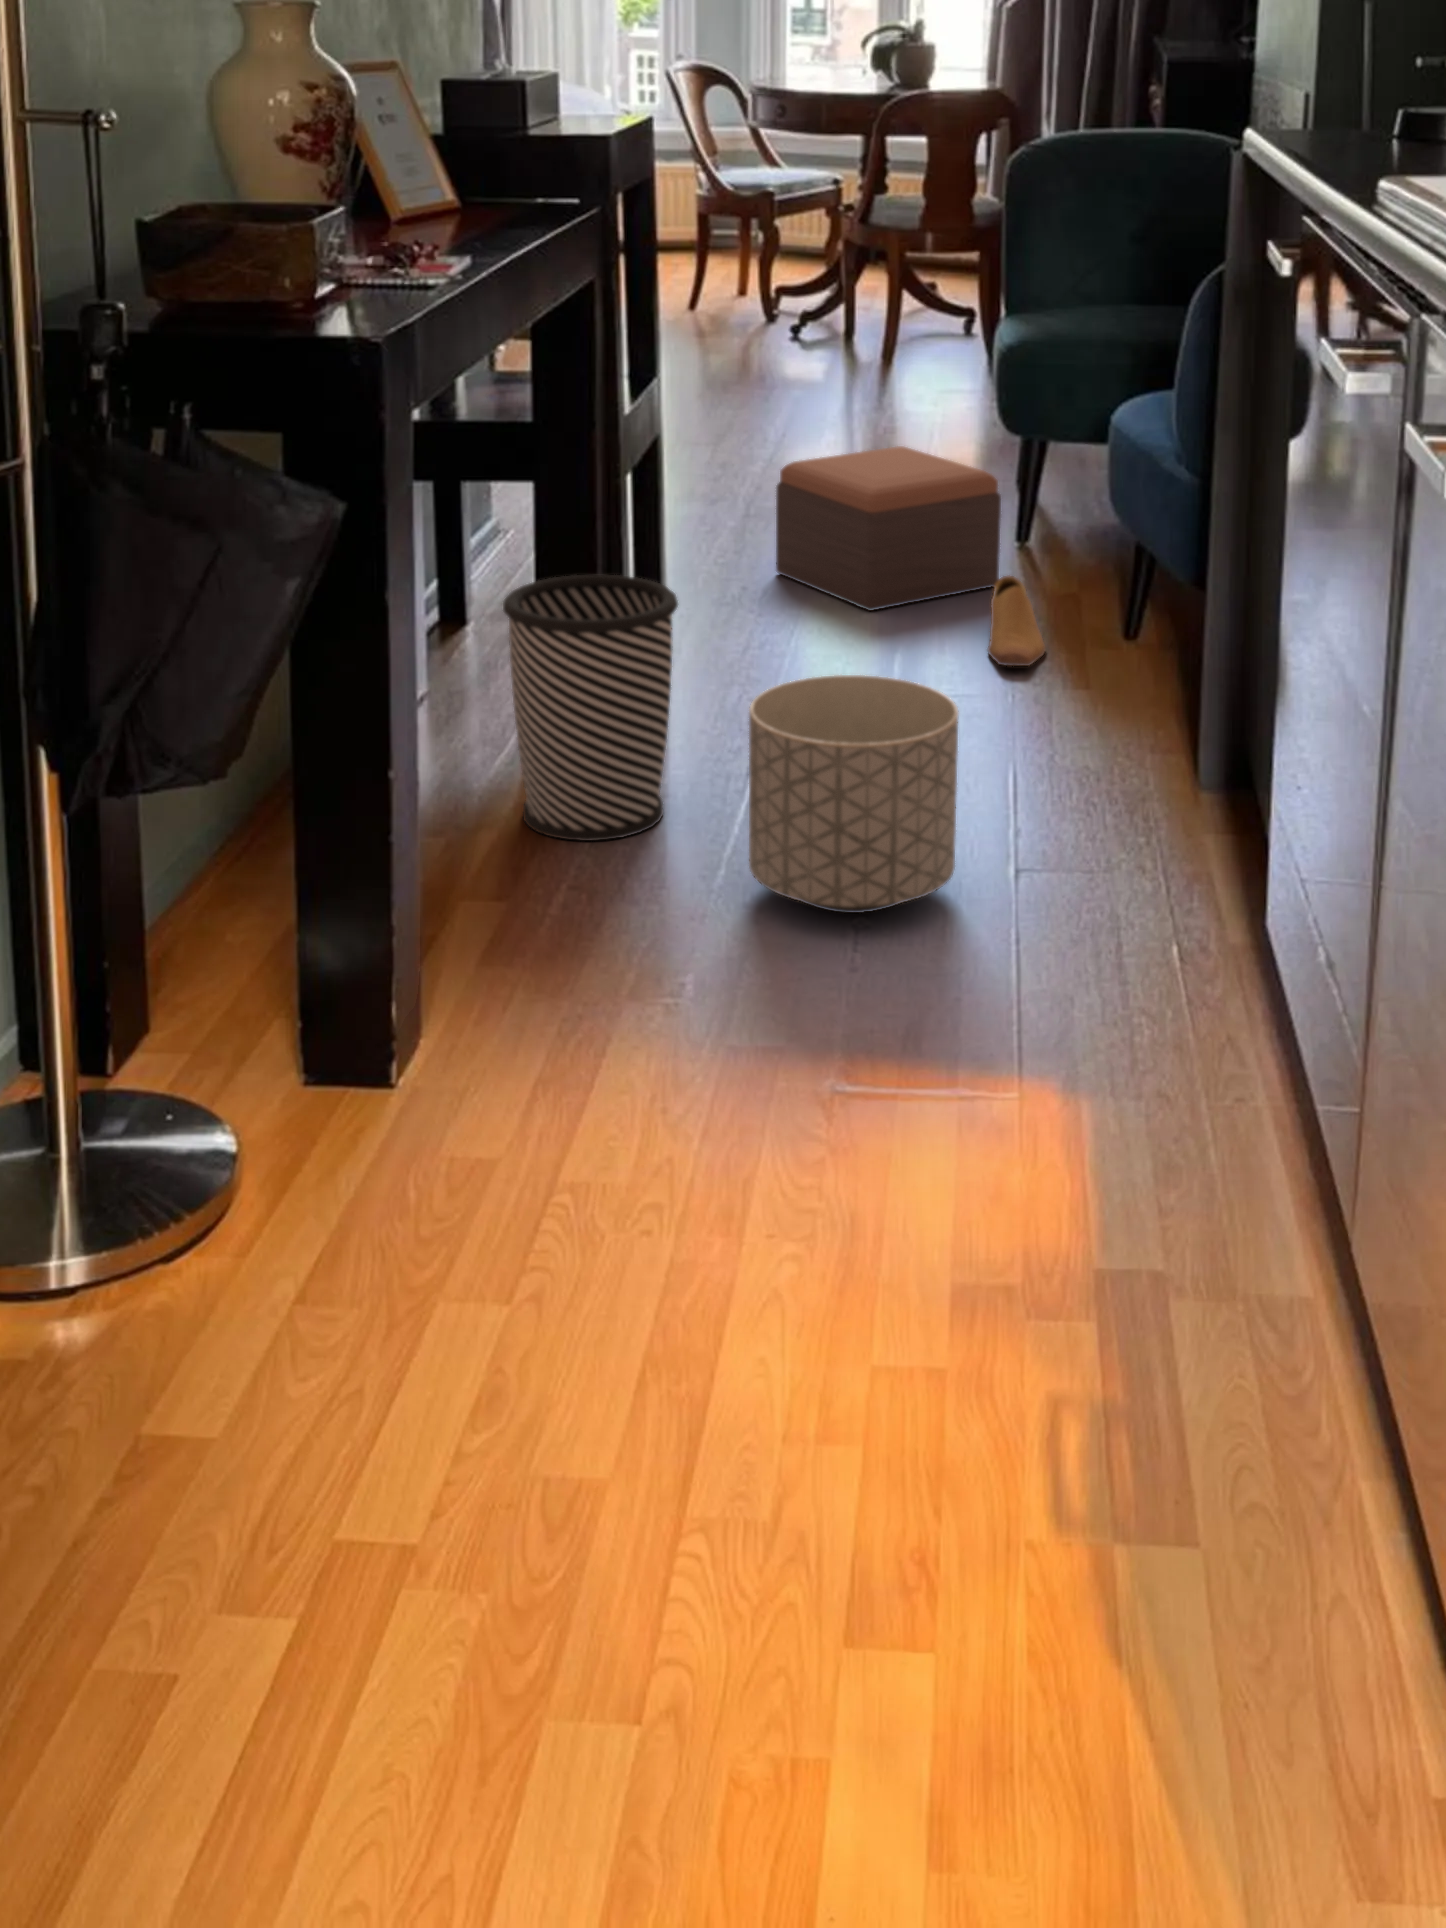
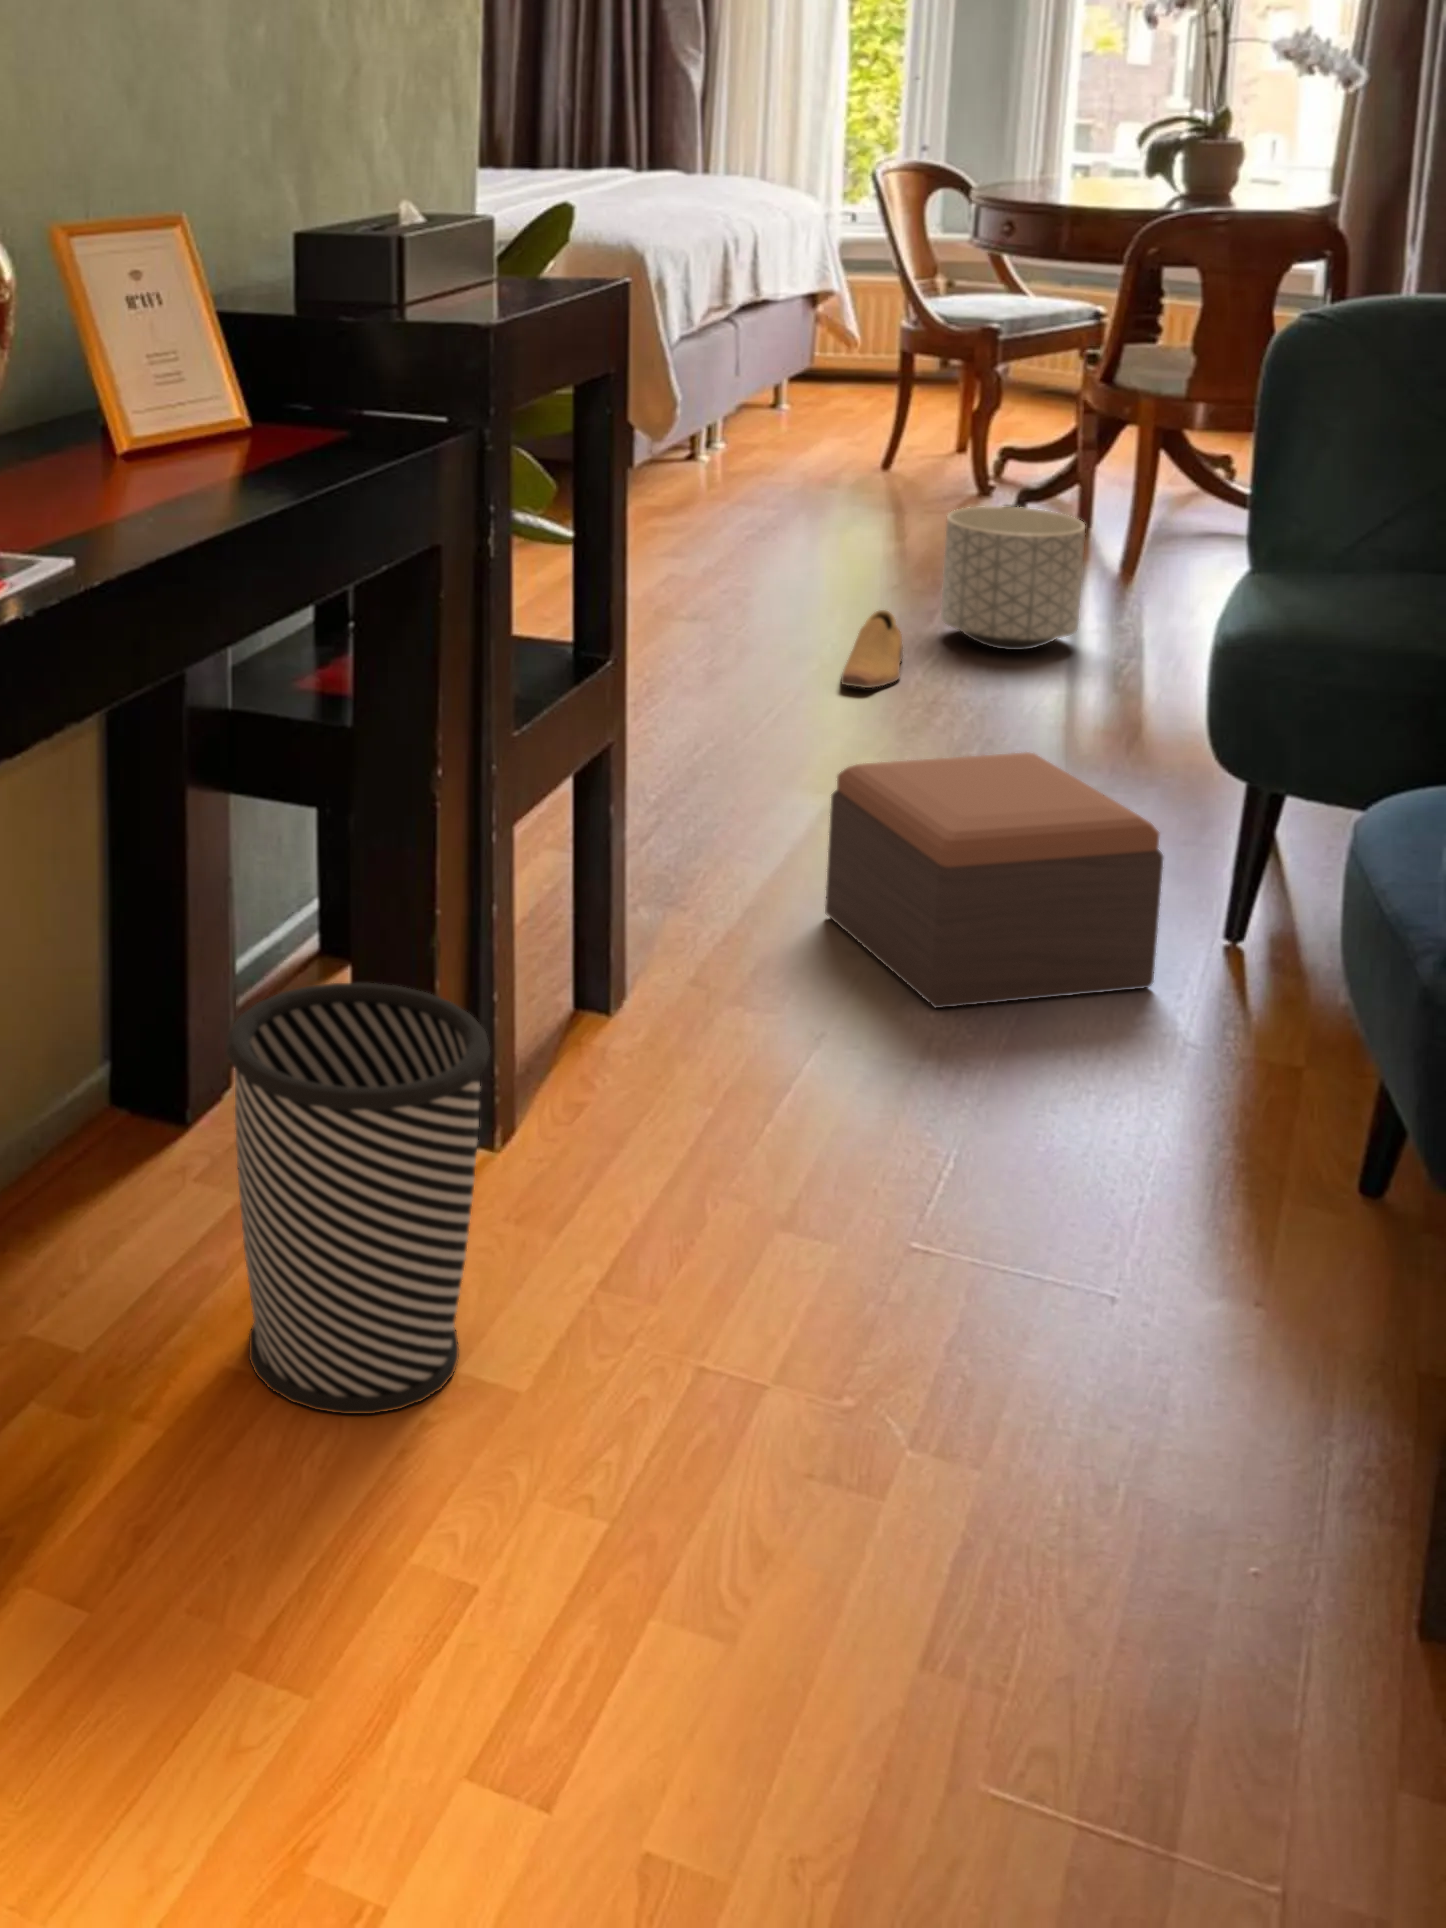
shoe: present [988,575,1046,666] -> present [841,610,903,688]
planter: present [749,675,959,913] -> present [941,506,1085,650]

